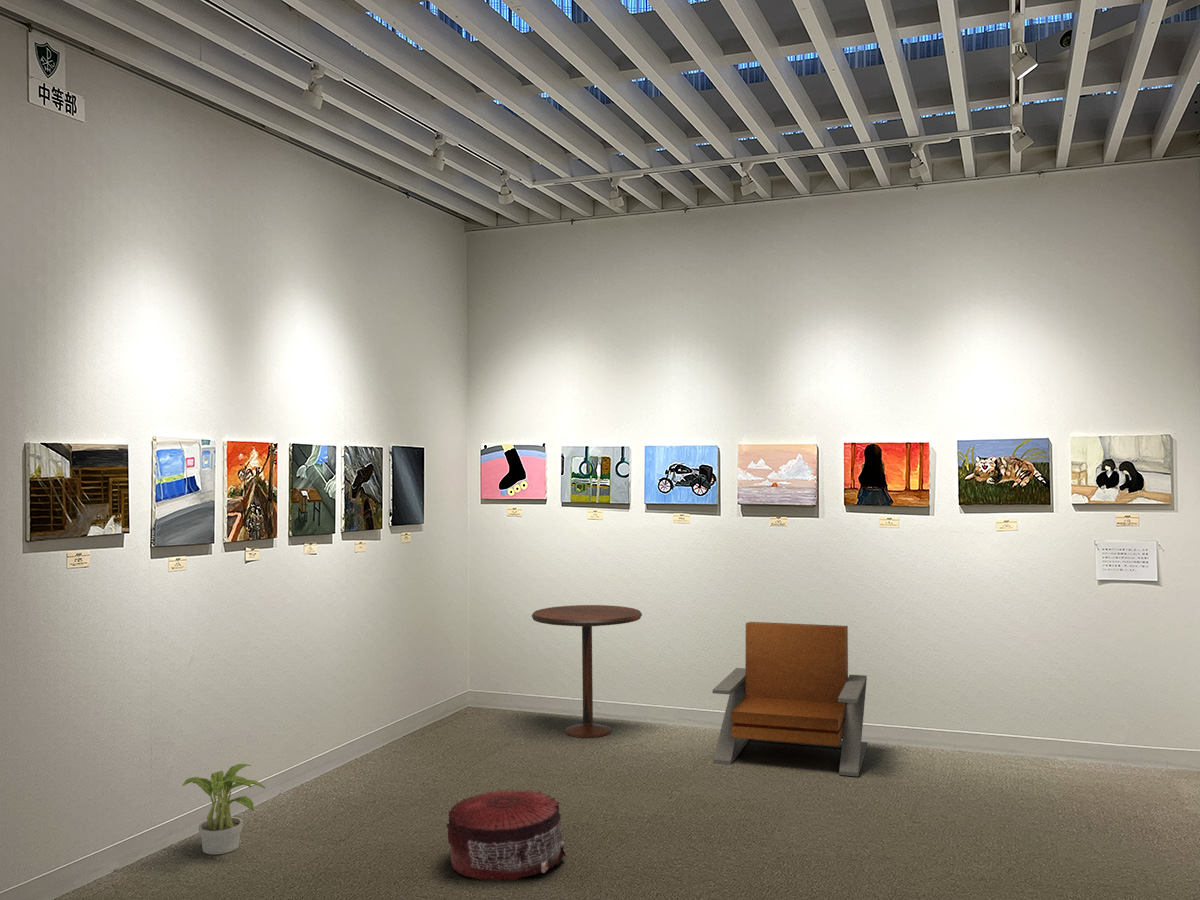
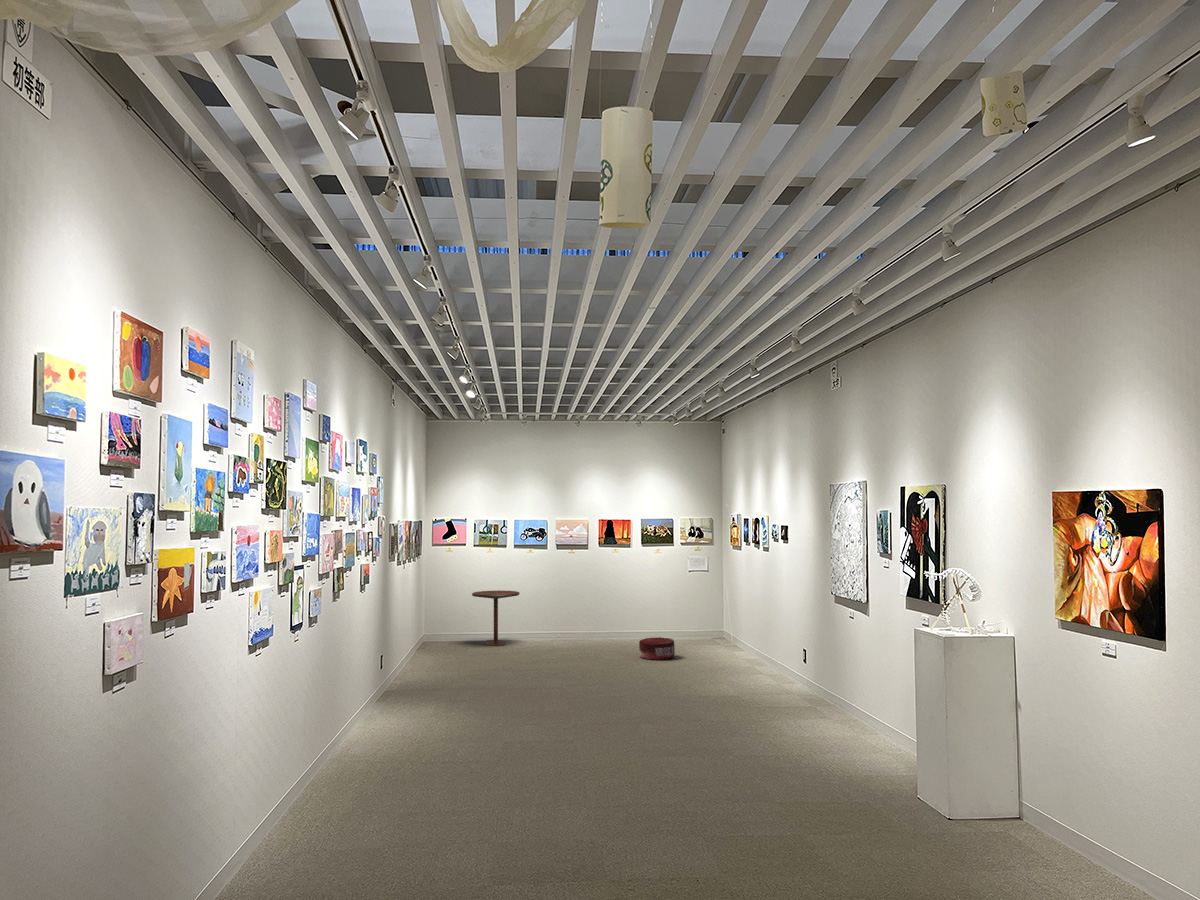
lounge chair: present [712,622,868,776] -> none [556,593,613,648]
potted plant: present [183,764,265,855] -> none [406,646,440,676]
pouf: present [446,789,566,881] -> present [639,637,675,660]

